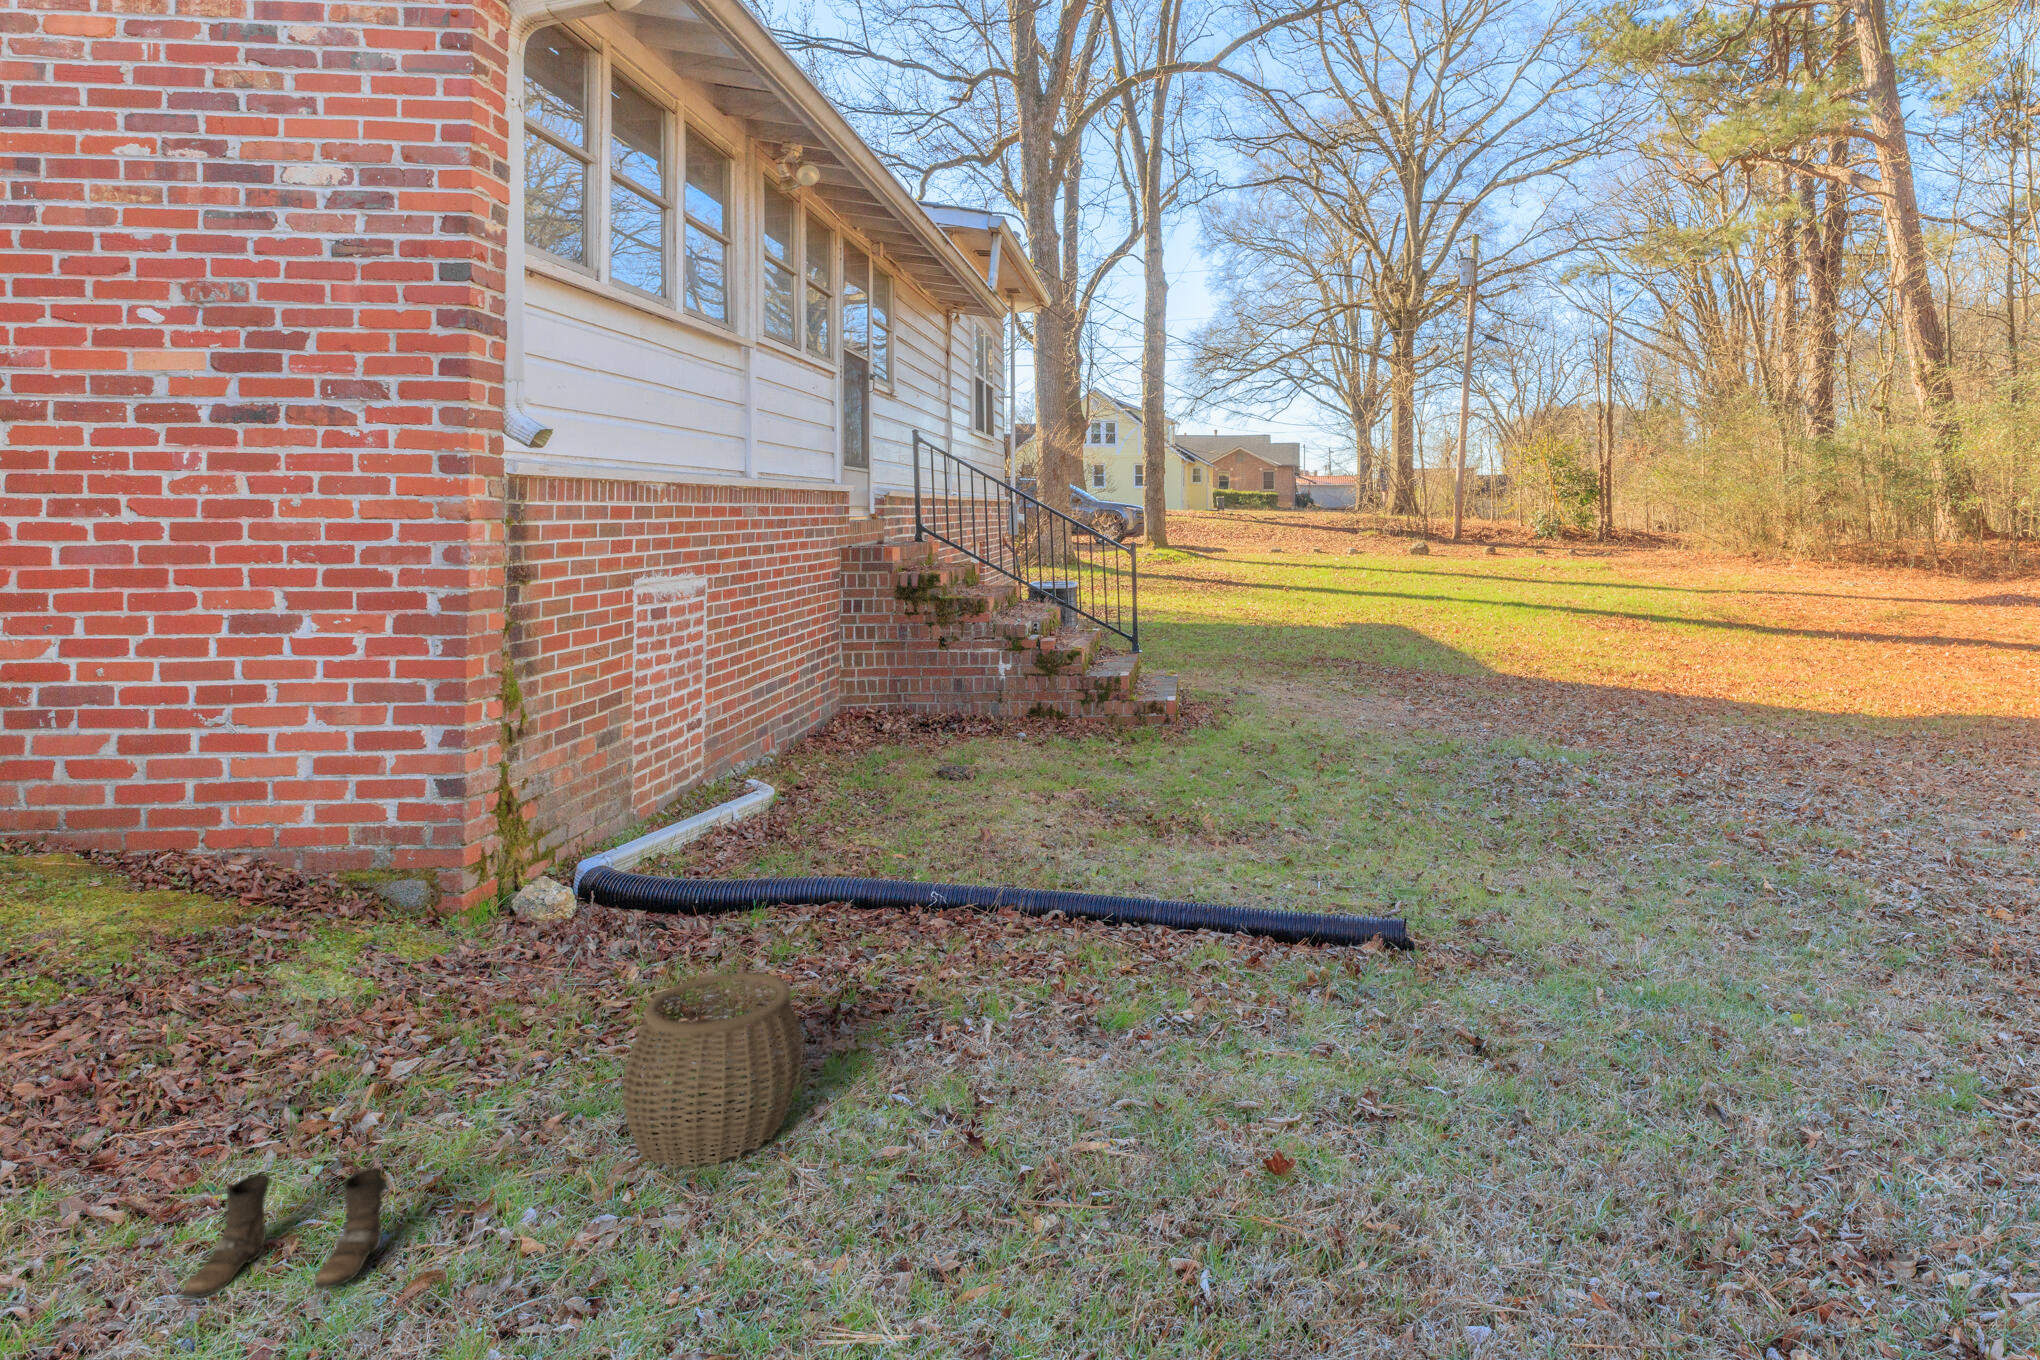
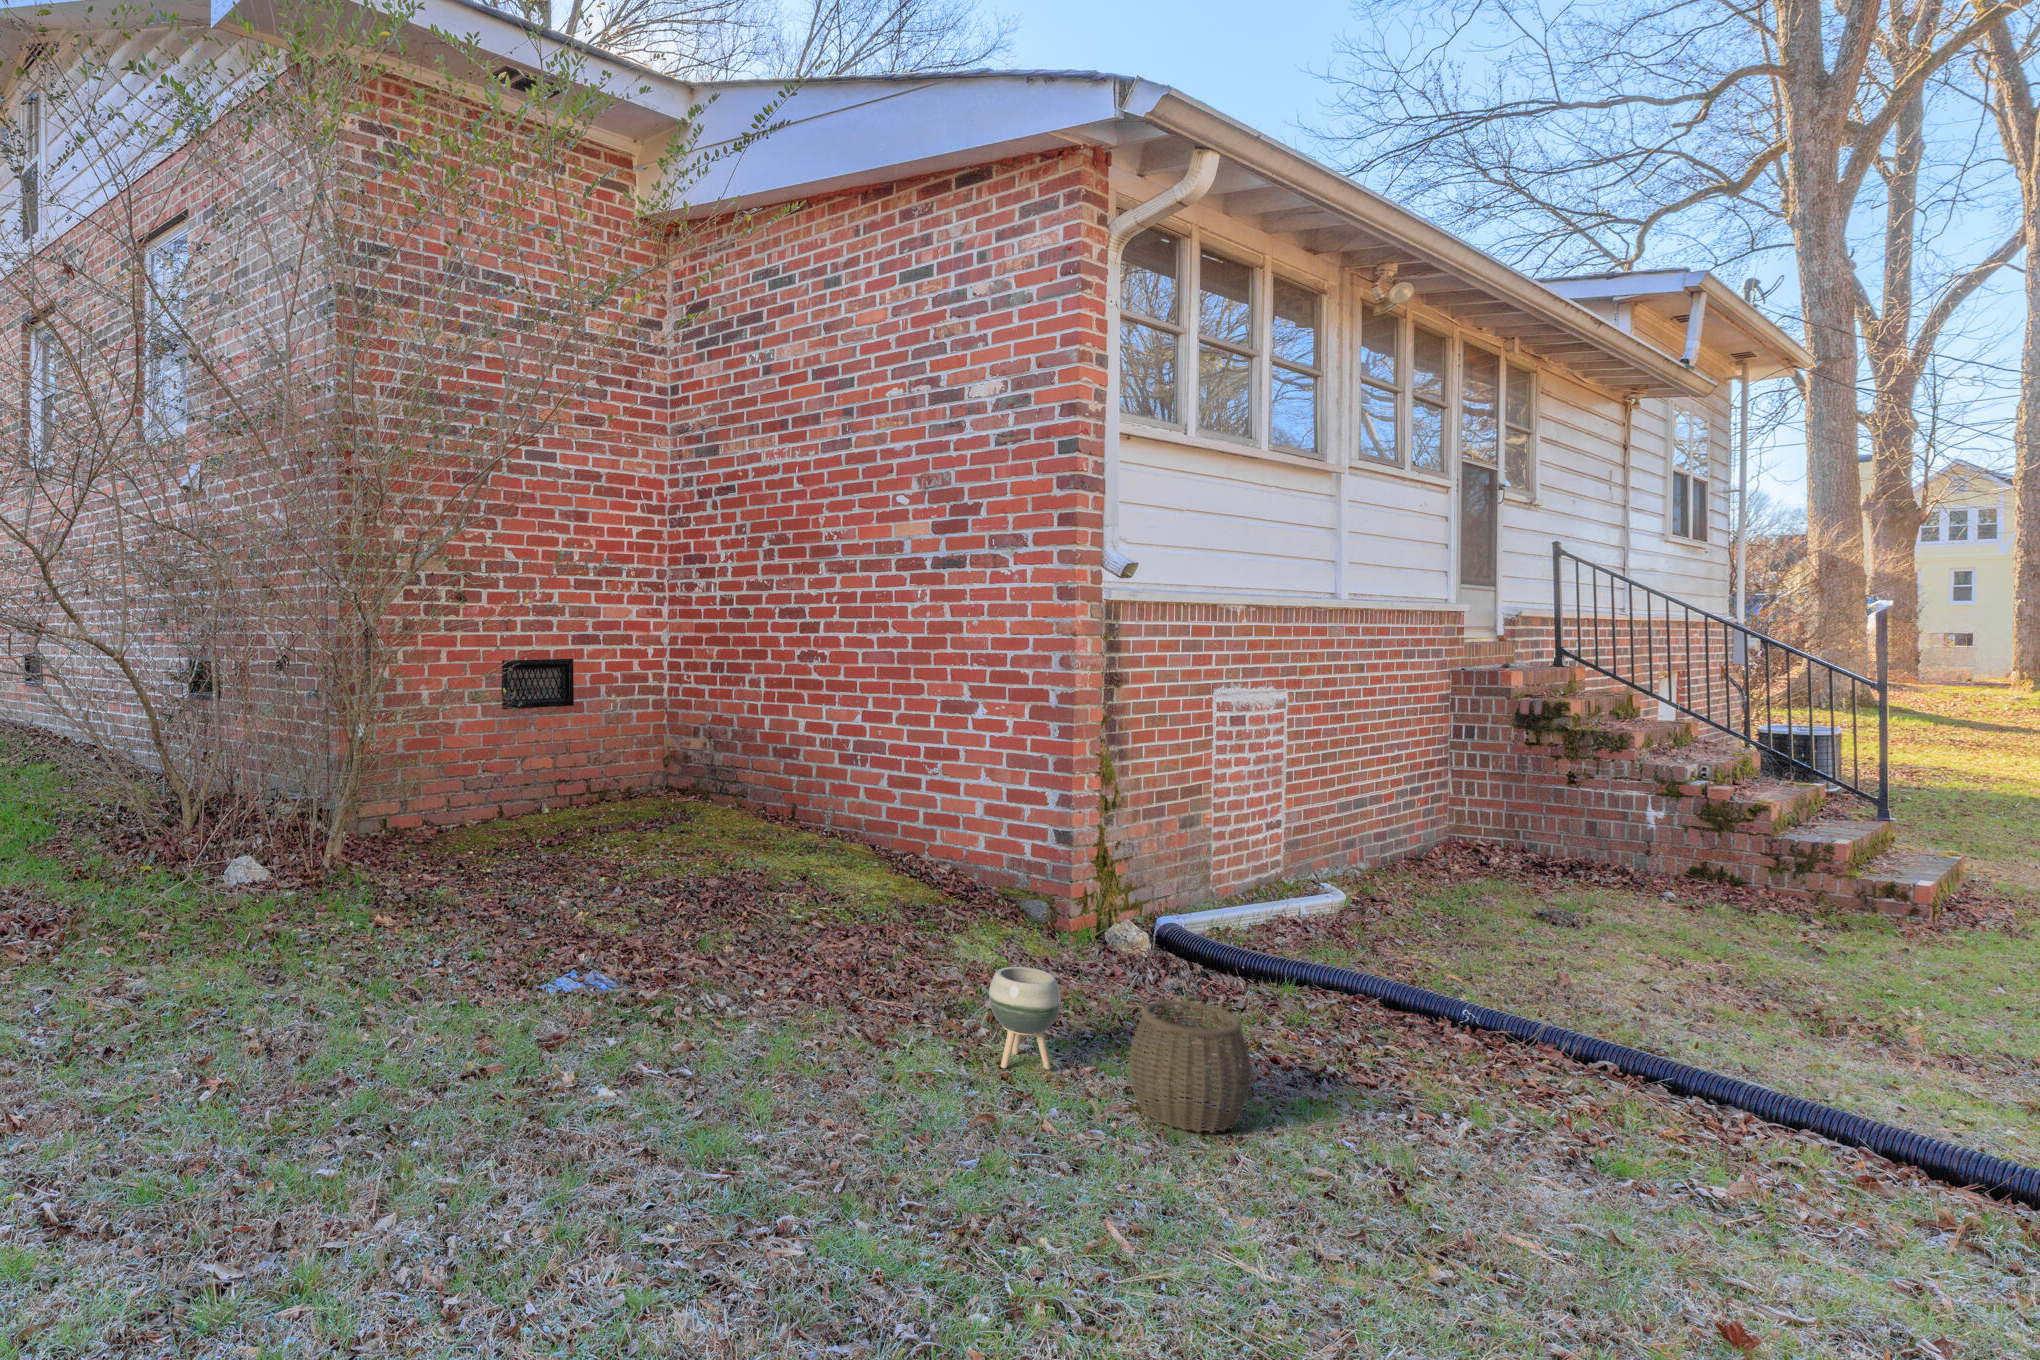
planter: none [360,1005,498,1186] -> present [989,967,1061,1069]
boots: present [182,1168,387,1298] -> none [908,1026,996,1100]

